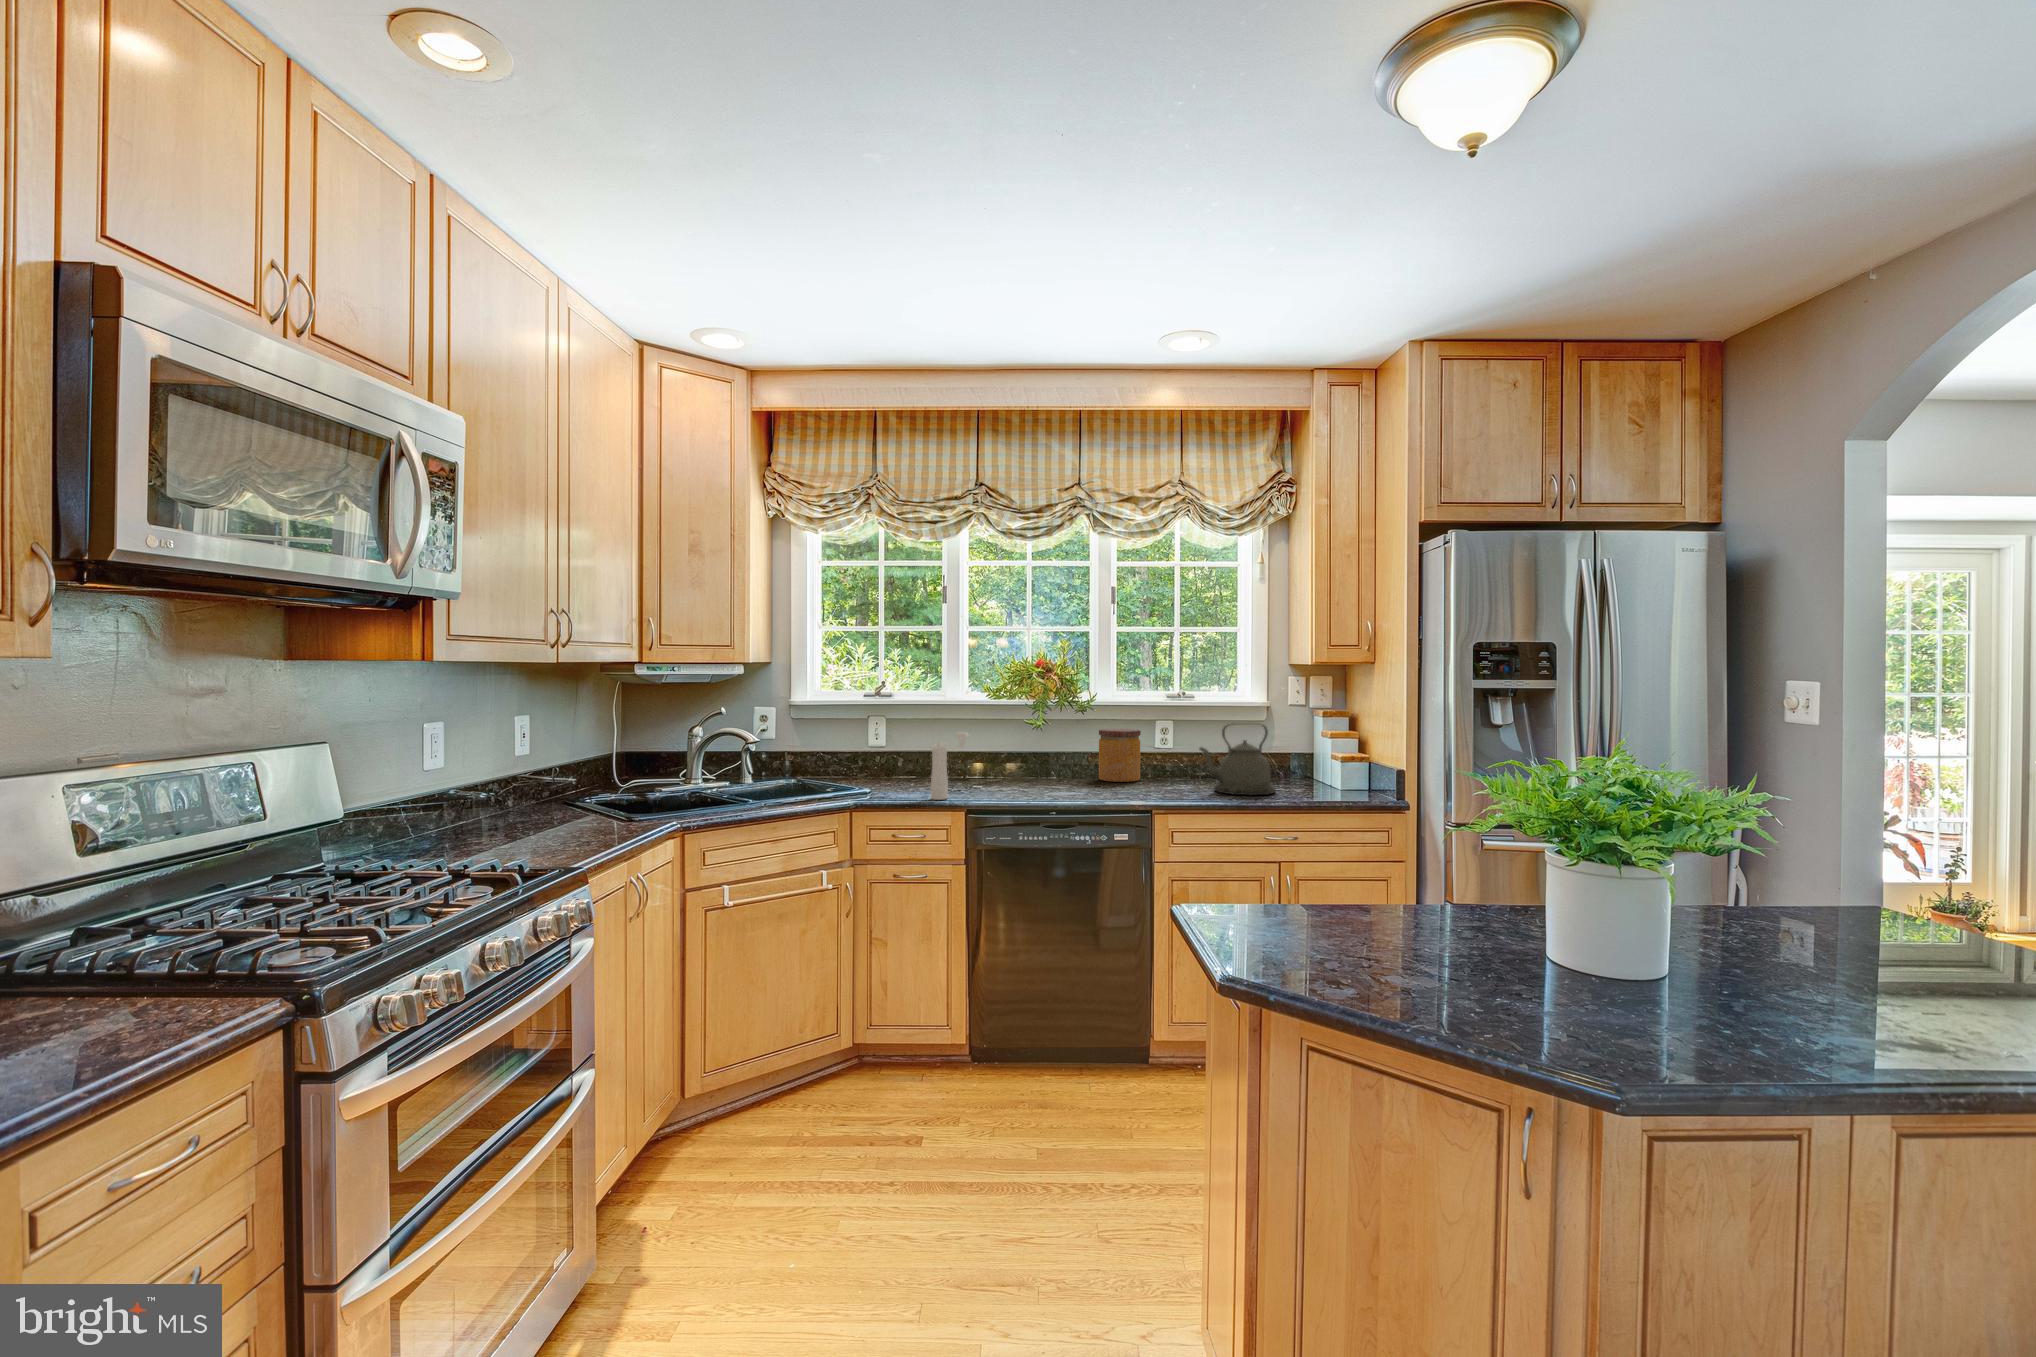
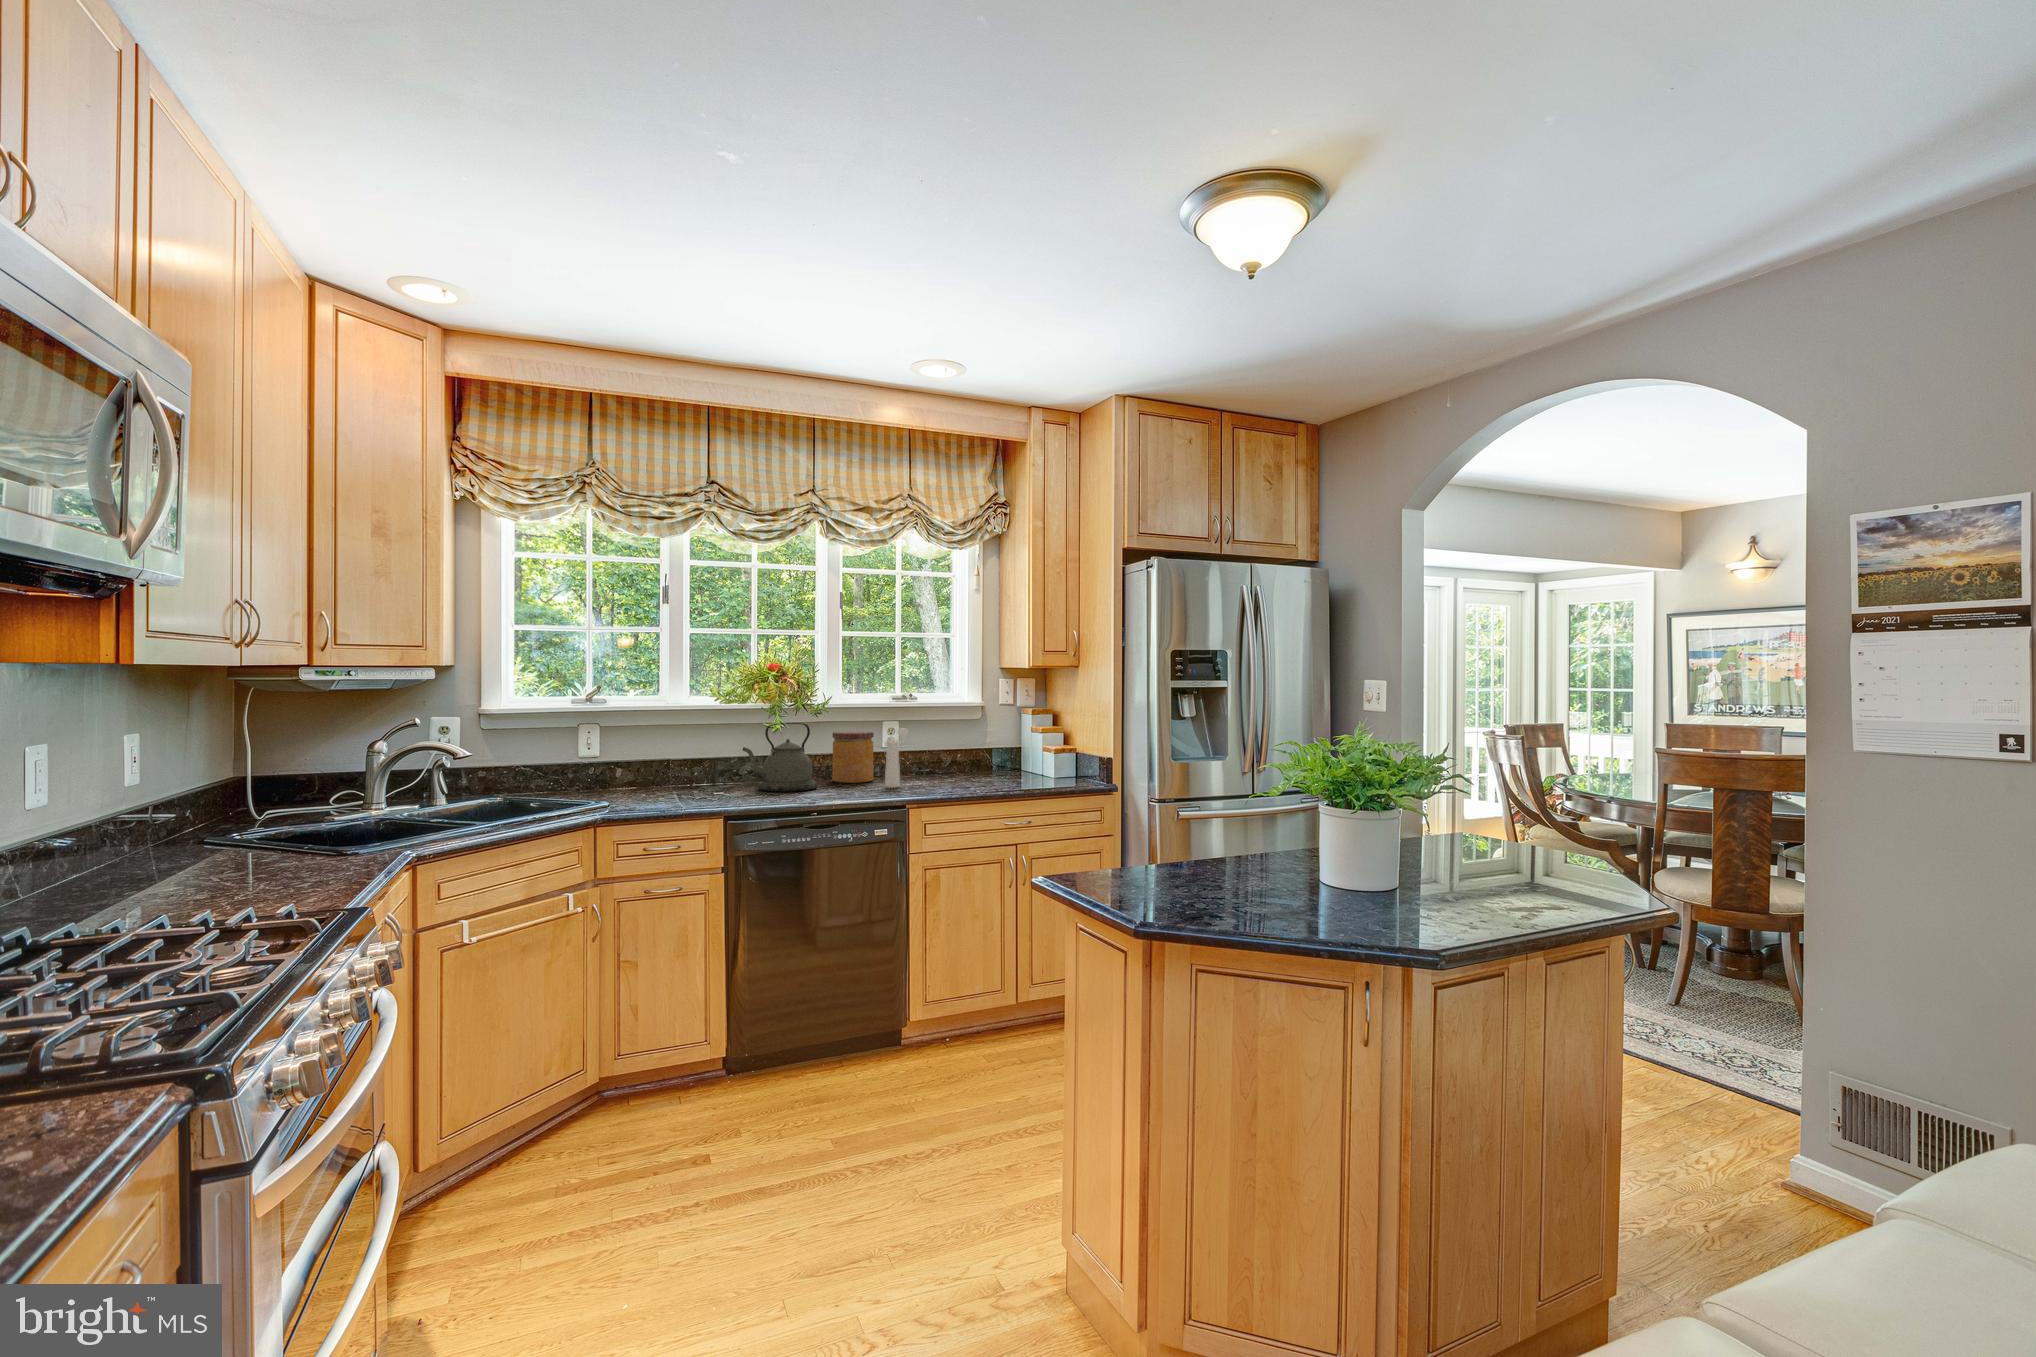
kettle: present [1200,723,1276,795] -> present [743,723,817,792]
pepper mill: present [931,732,968,800] -> present [885,729,908,788]

